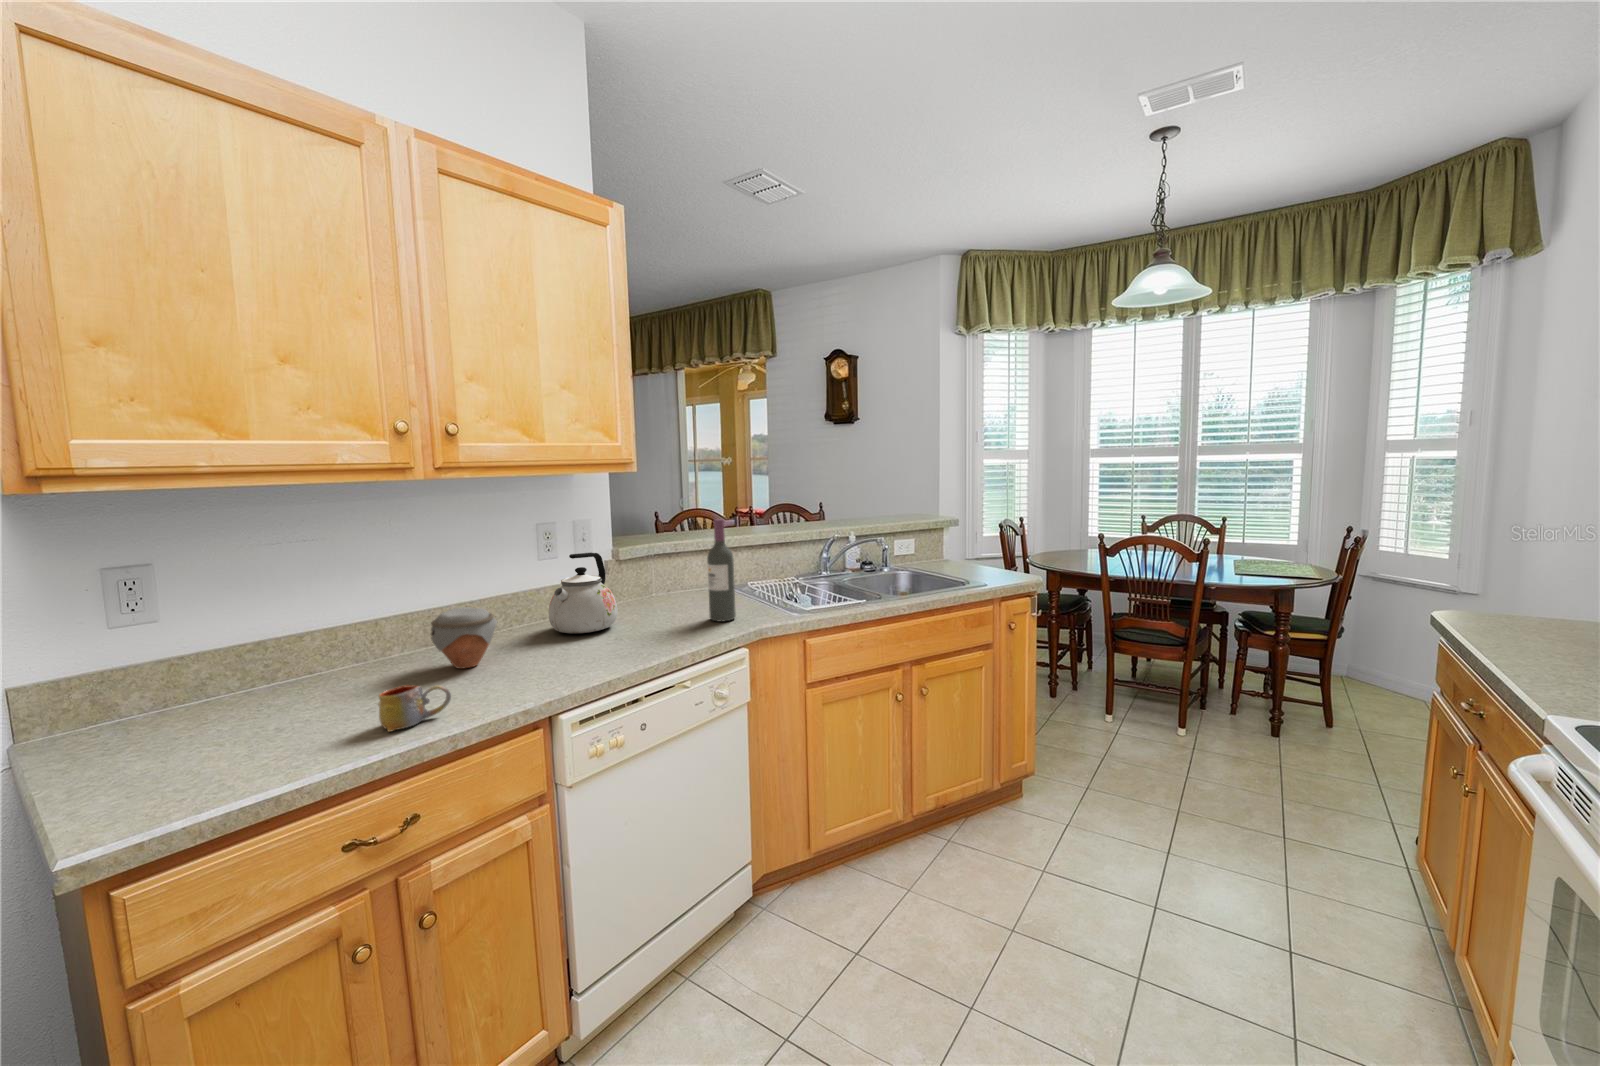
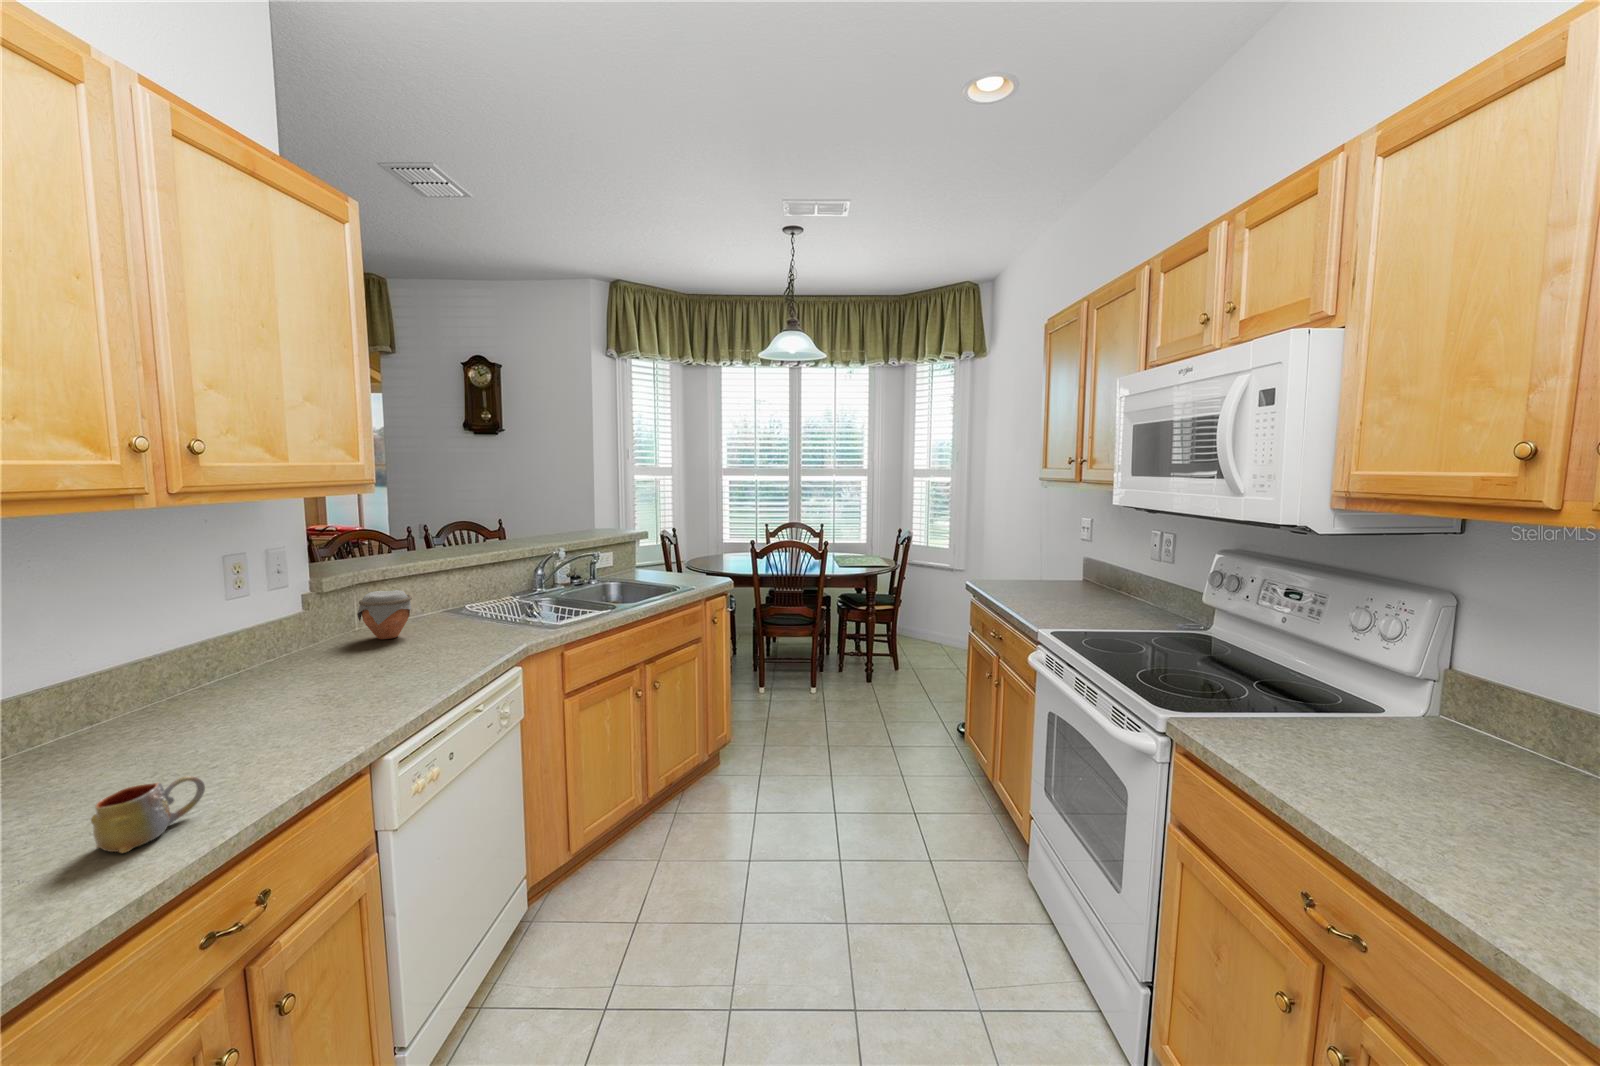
wine bottle: present [707,519,736,622] -> none [449,540,483,650]
kettle: present [549,553,618,633] -> none [233,588,337,690]
jar: present [431,607,498,669] -> present [357,590,412,639]

